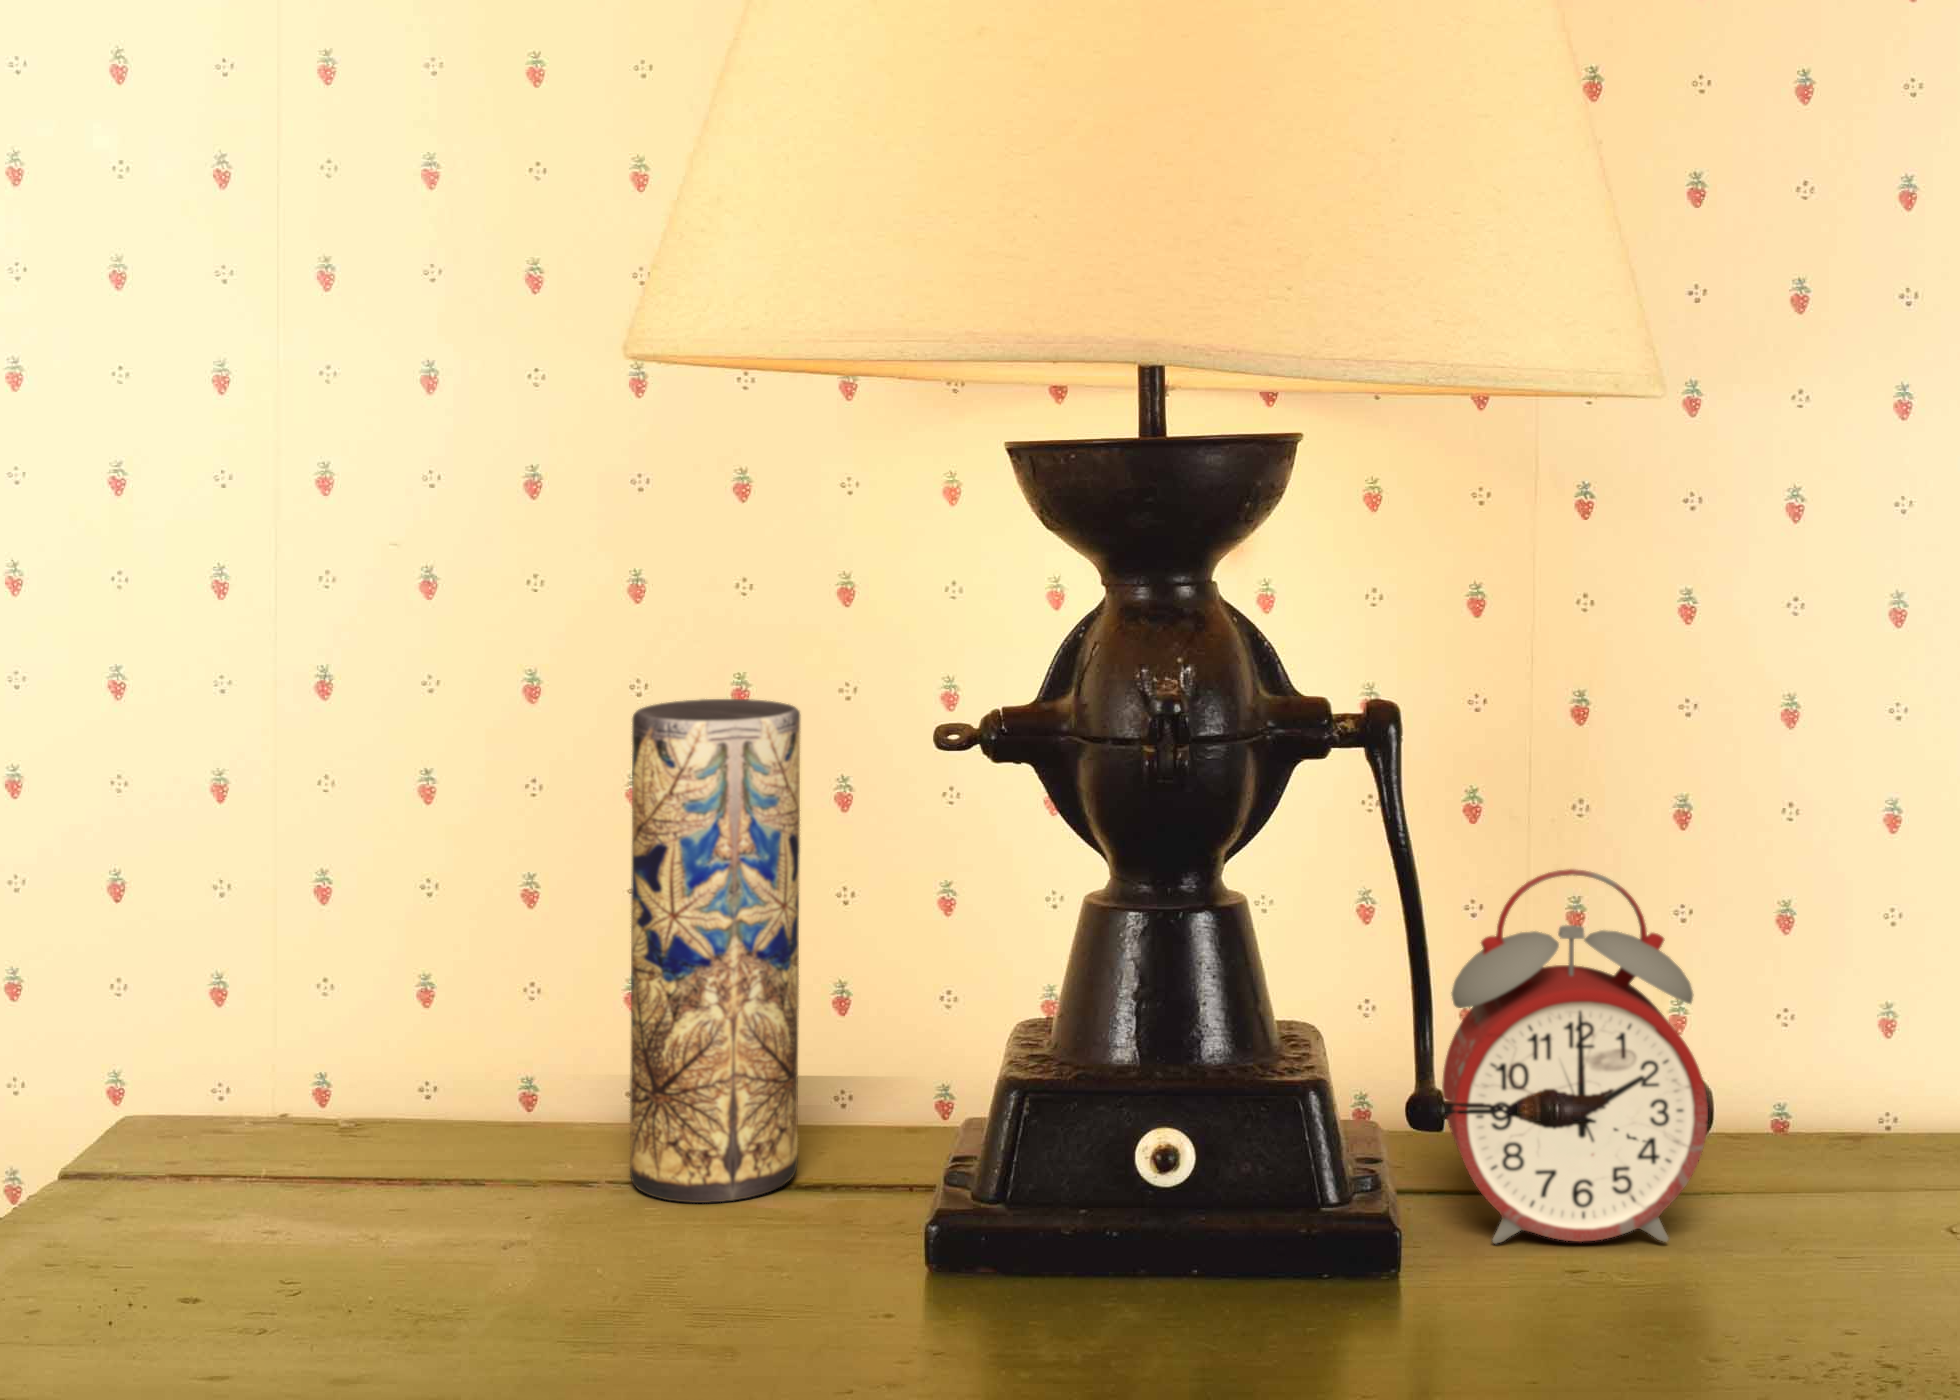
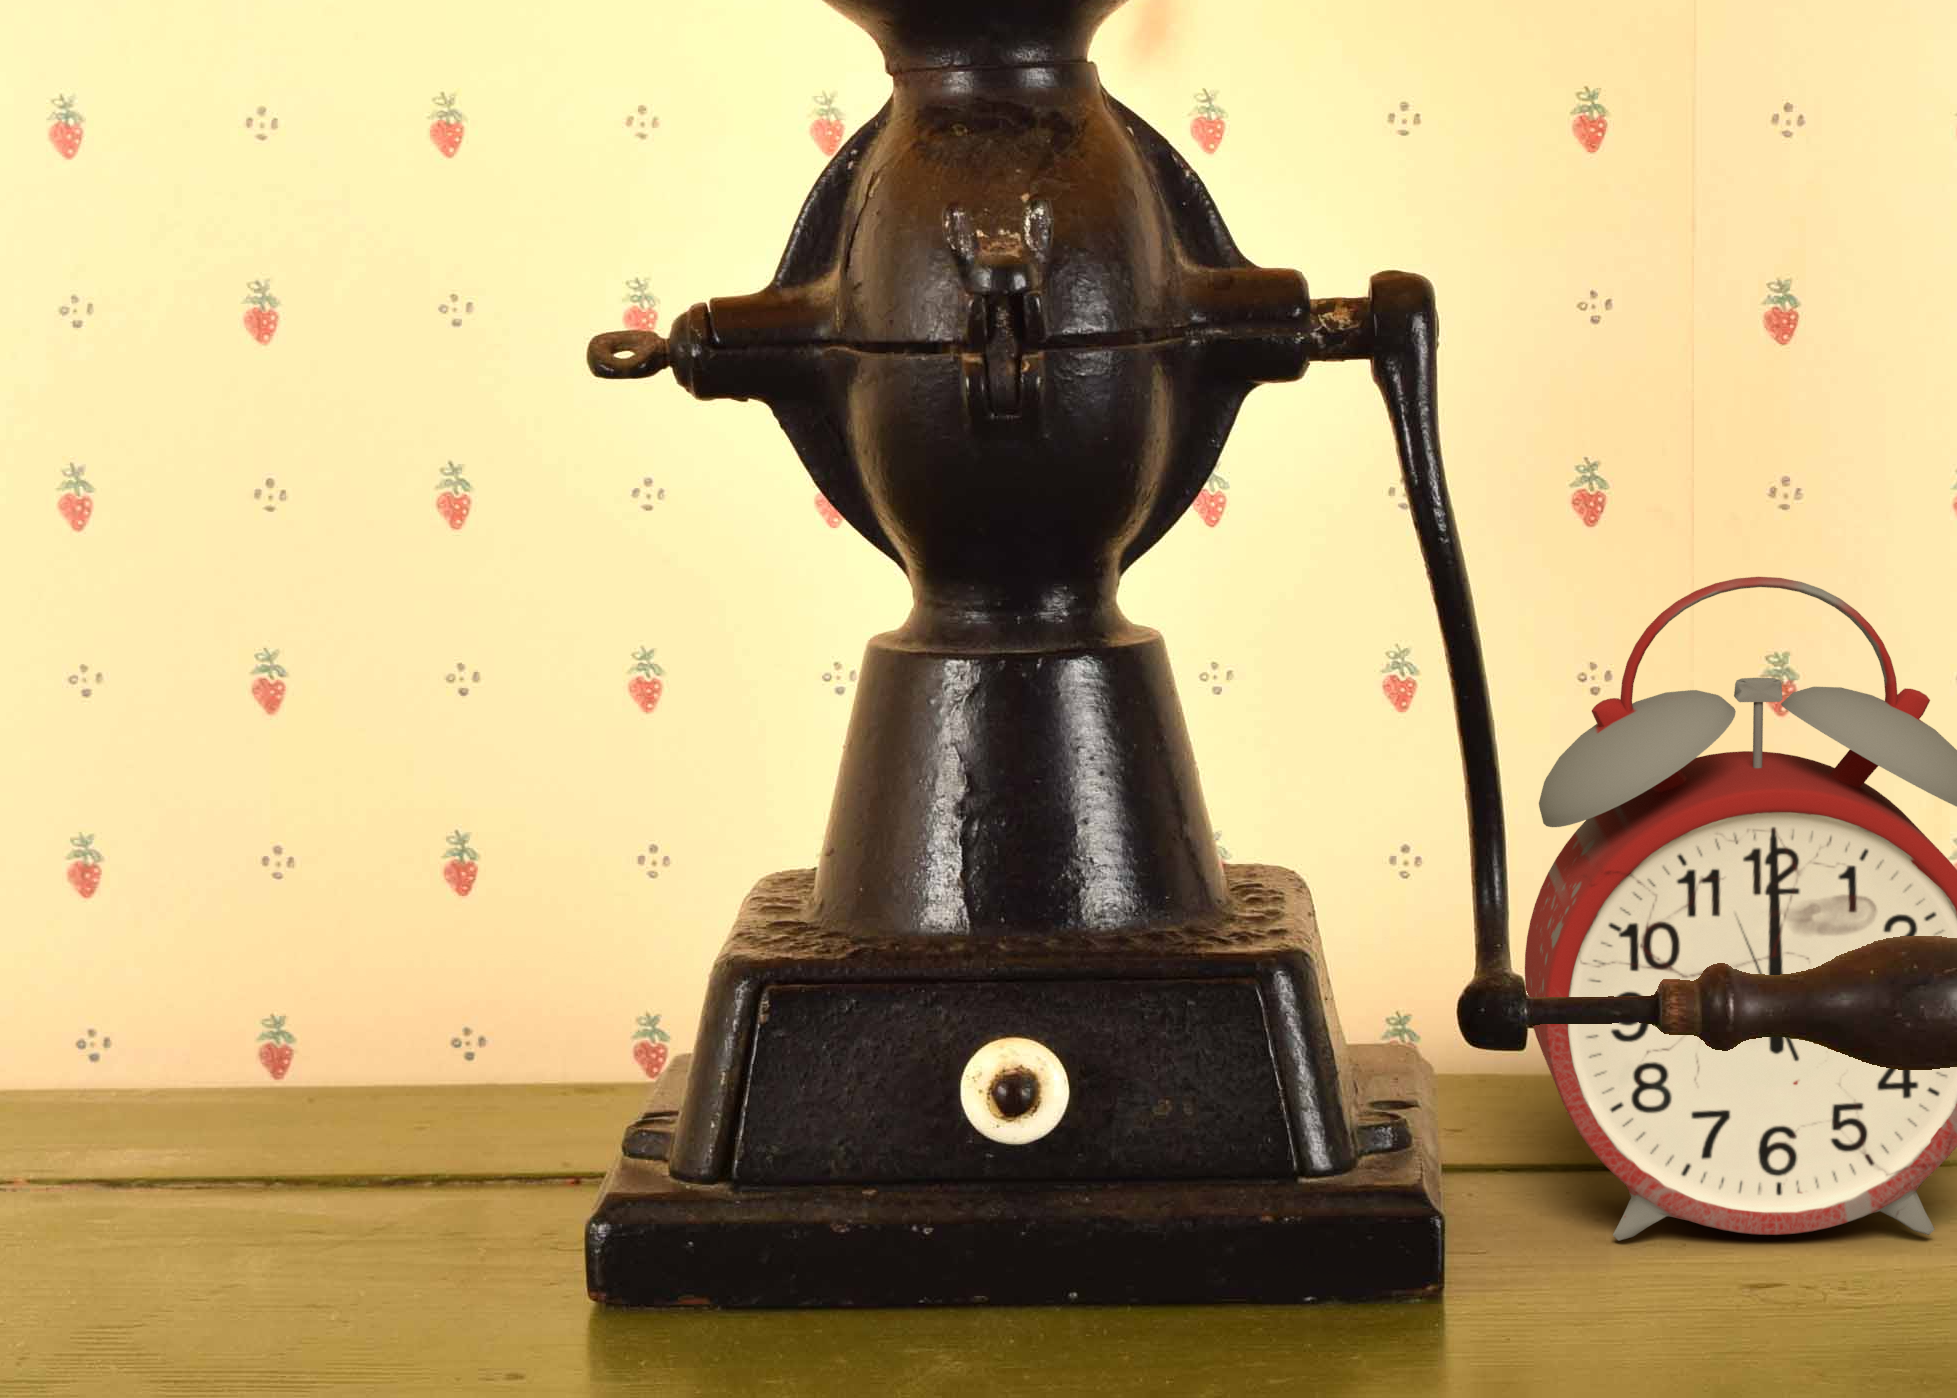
vase: present [630,699,800,1203] -> none [55,311,389,1186]

